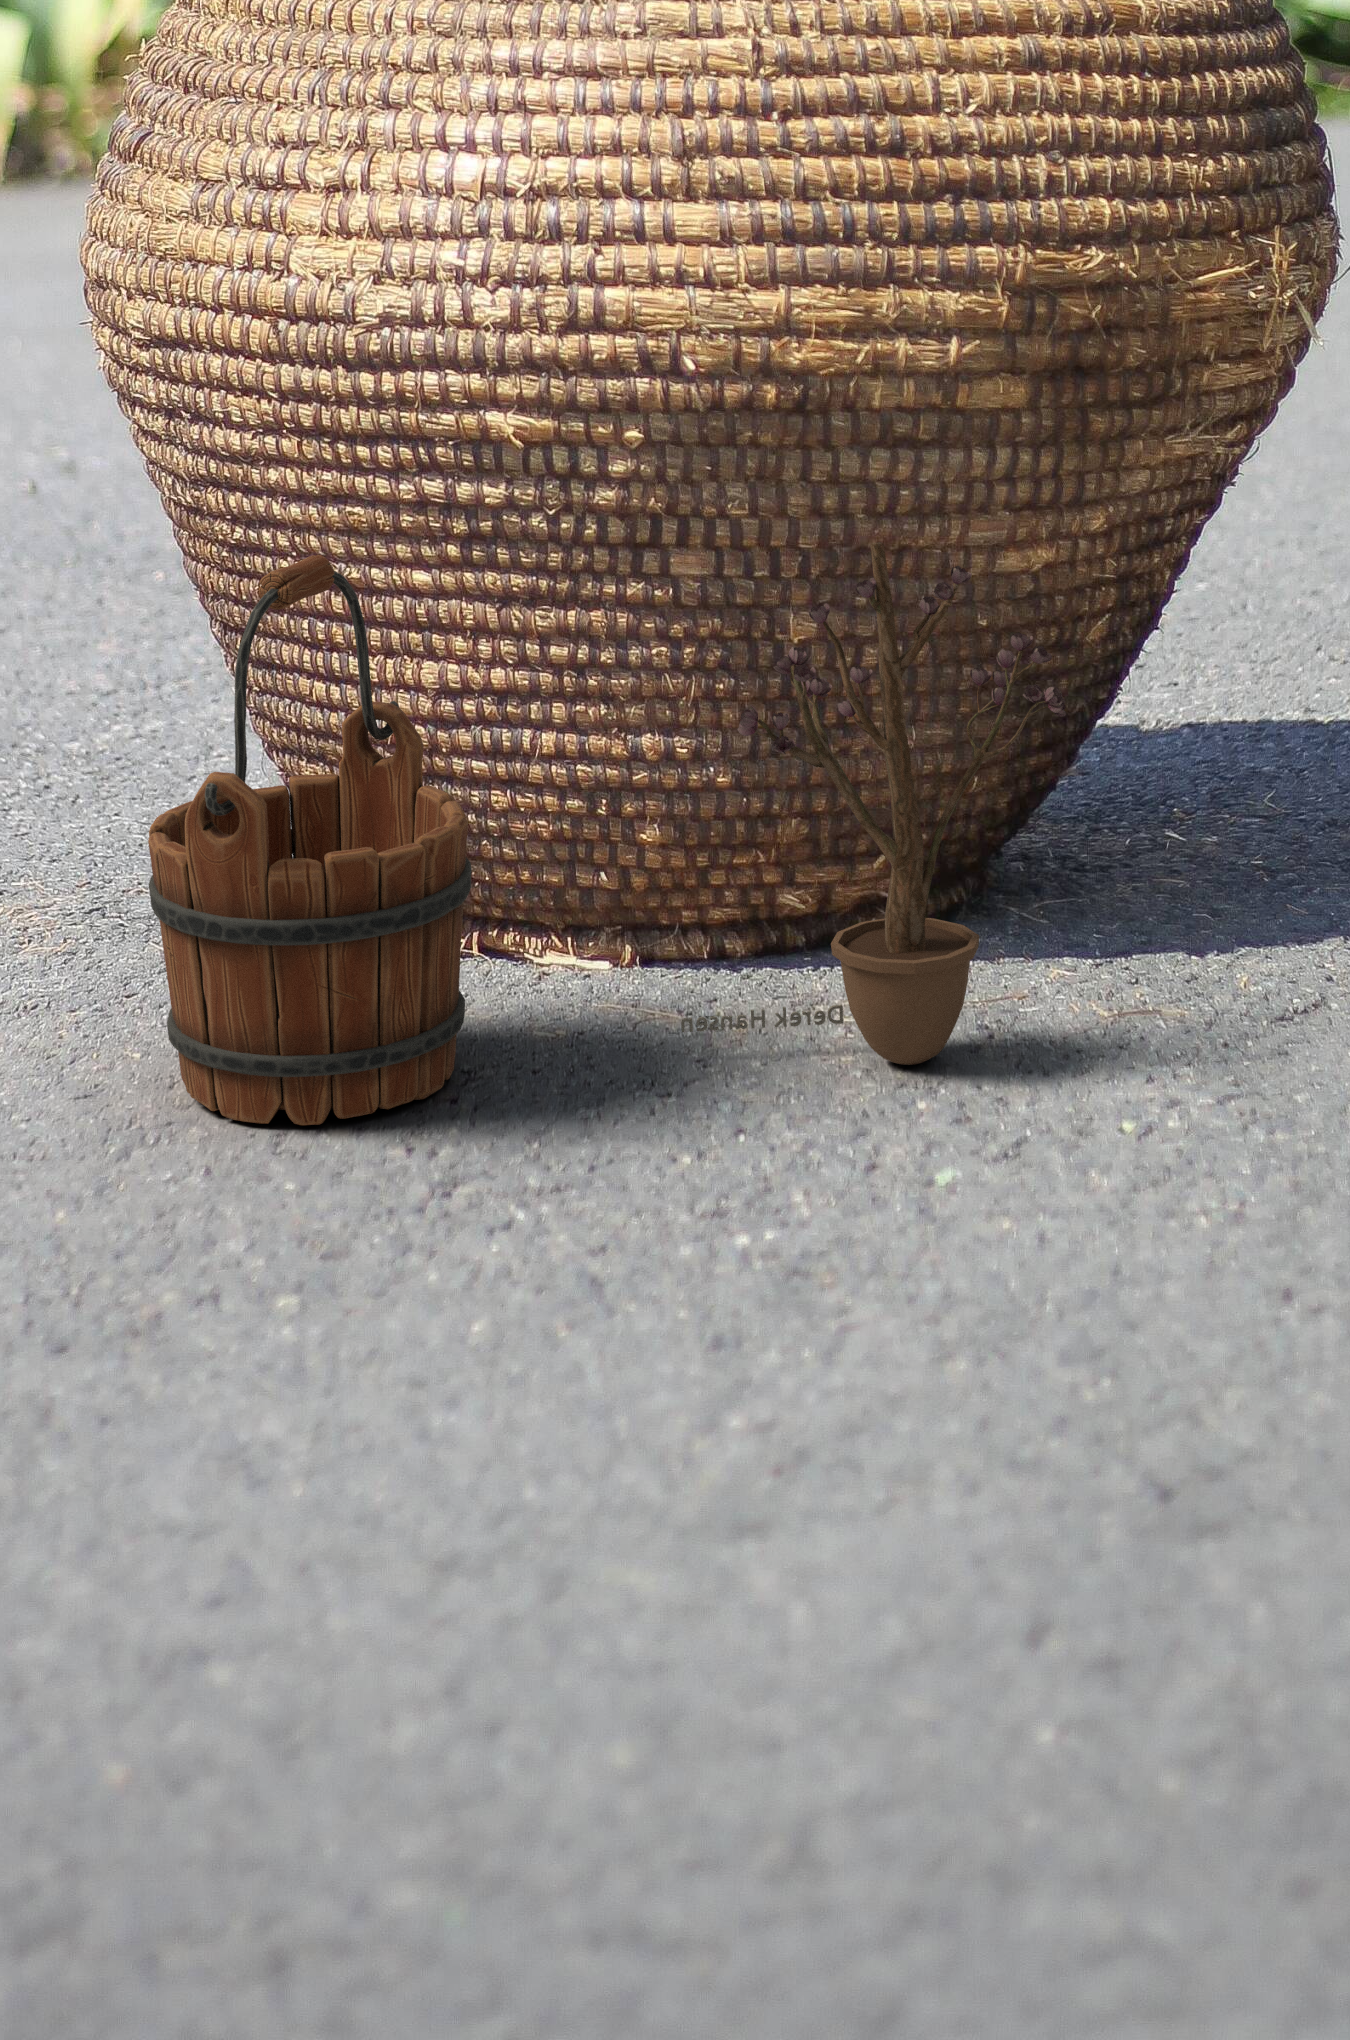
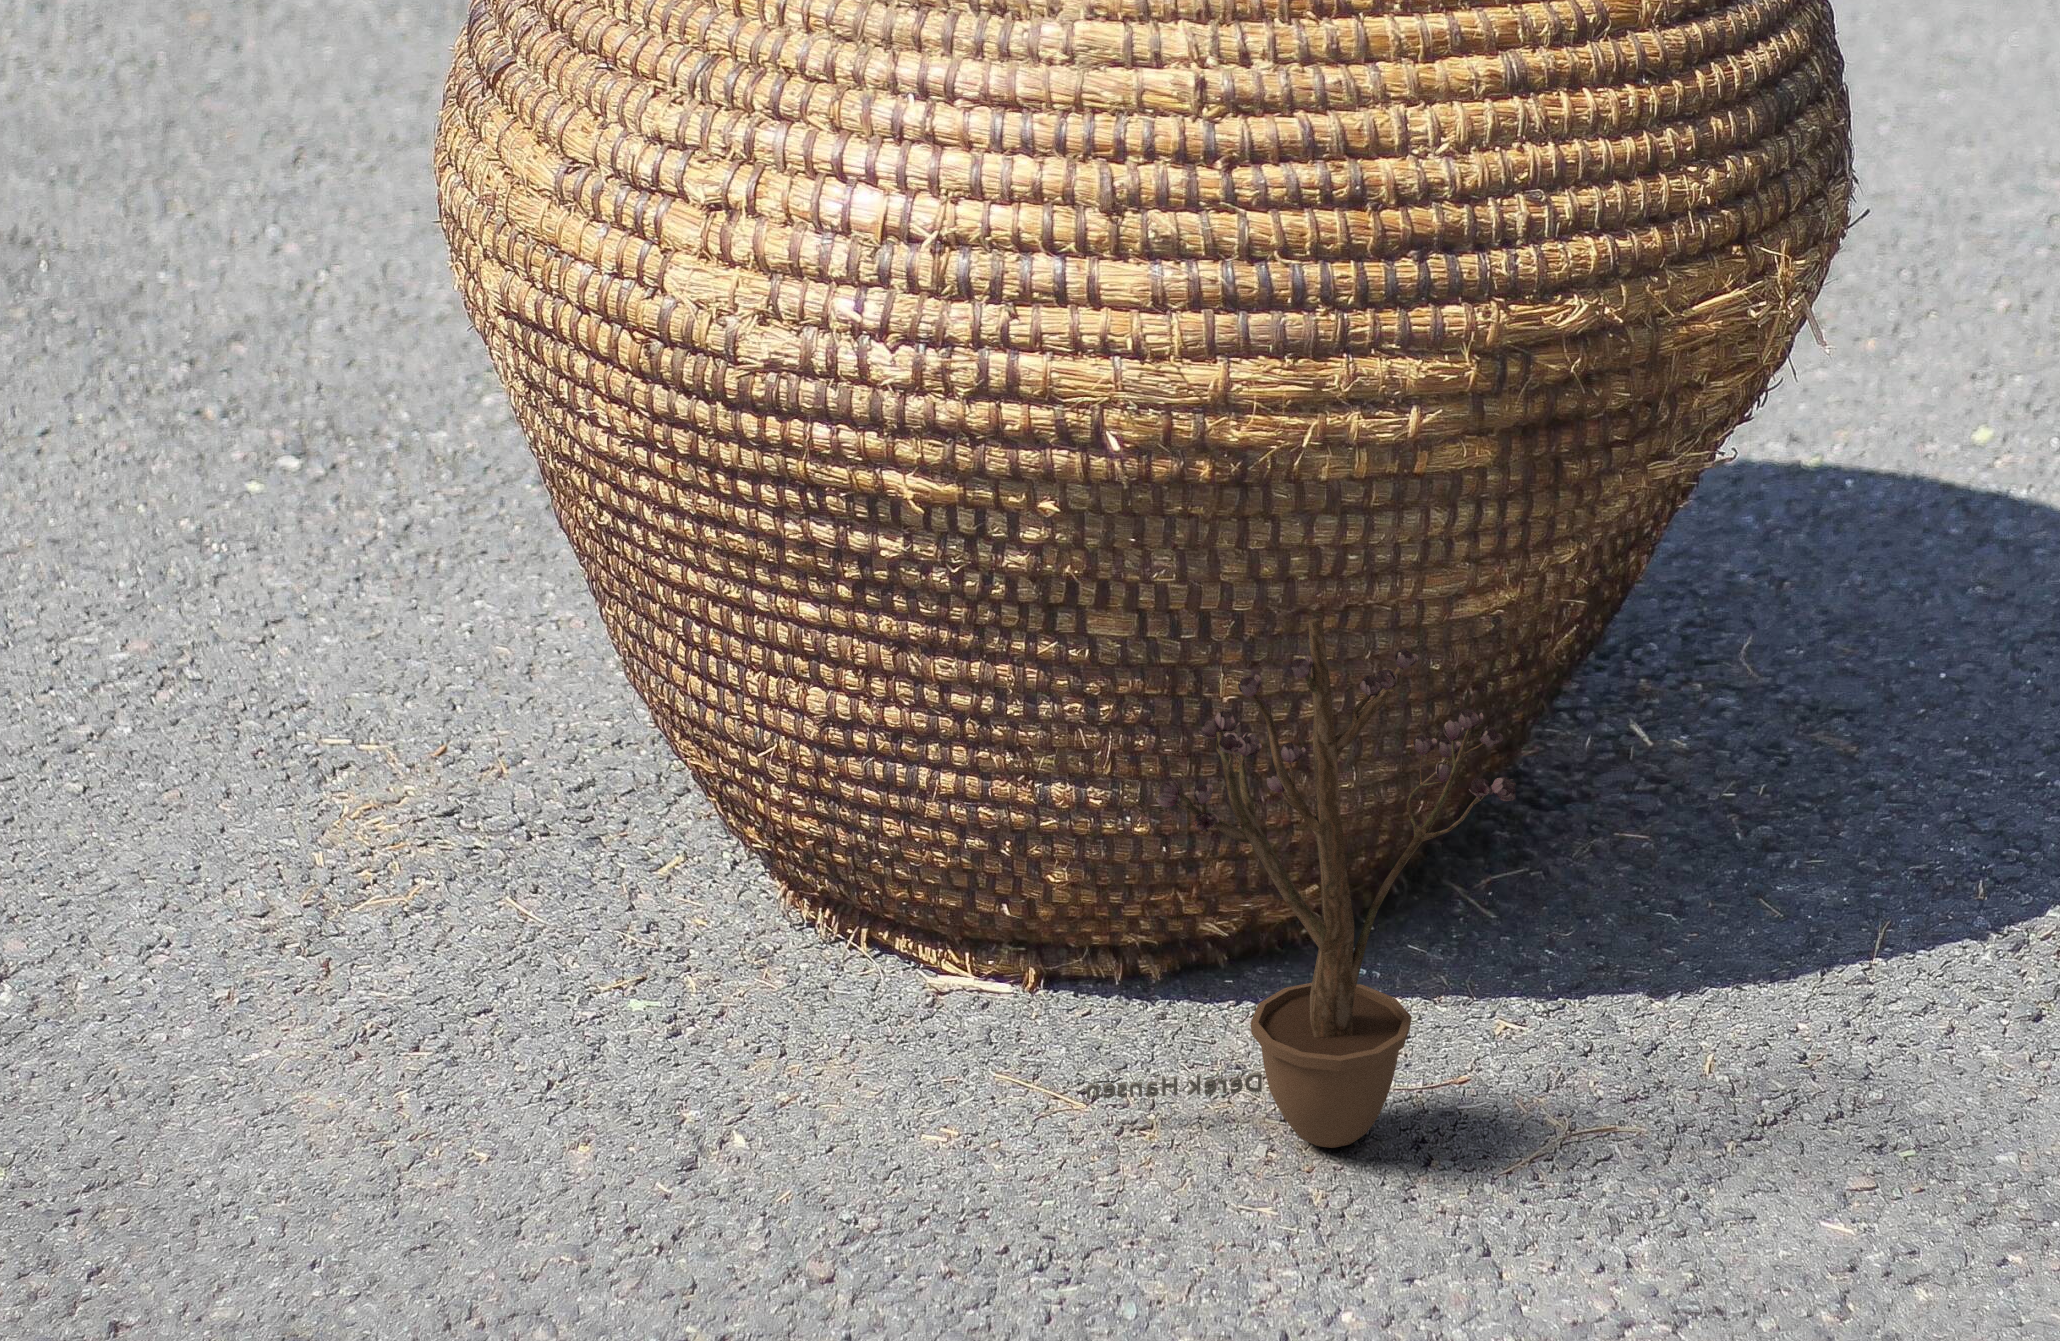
wooden bucket: present [148,555,472,1125] -> none [511,607,863,1216]

